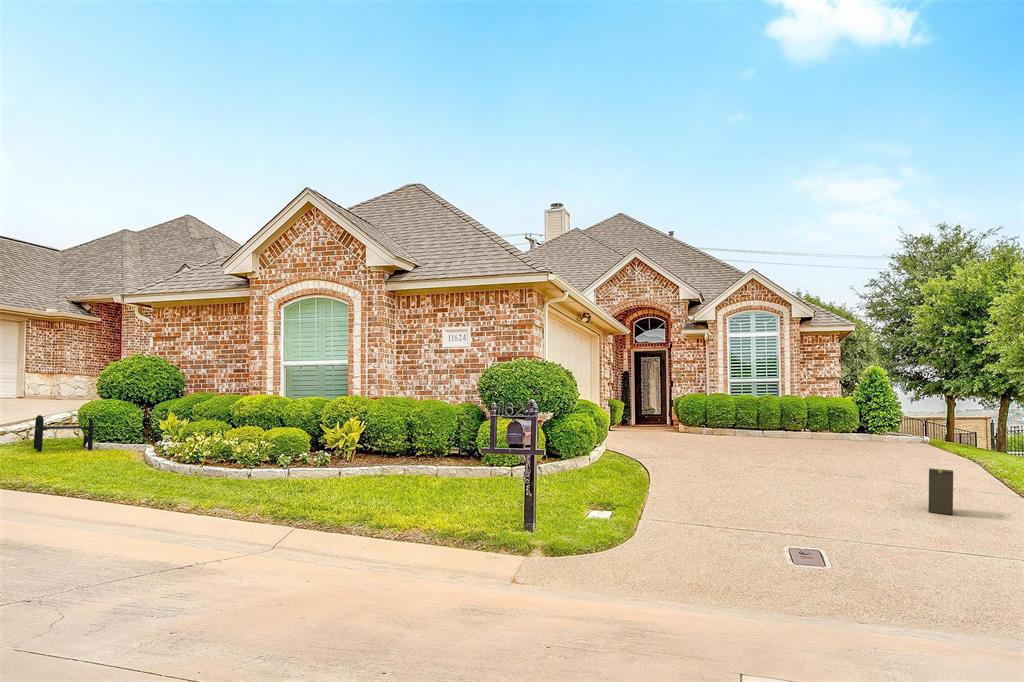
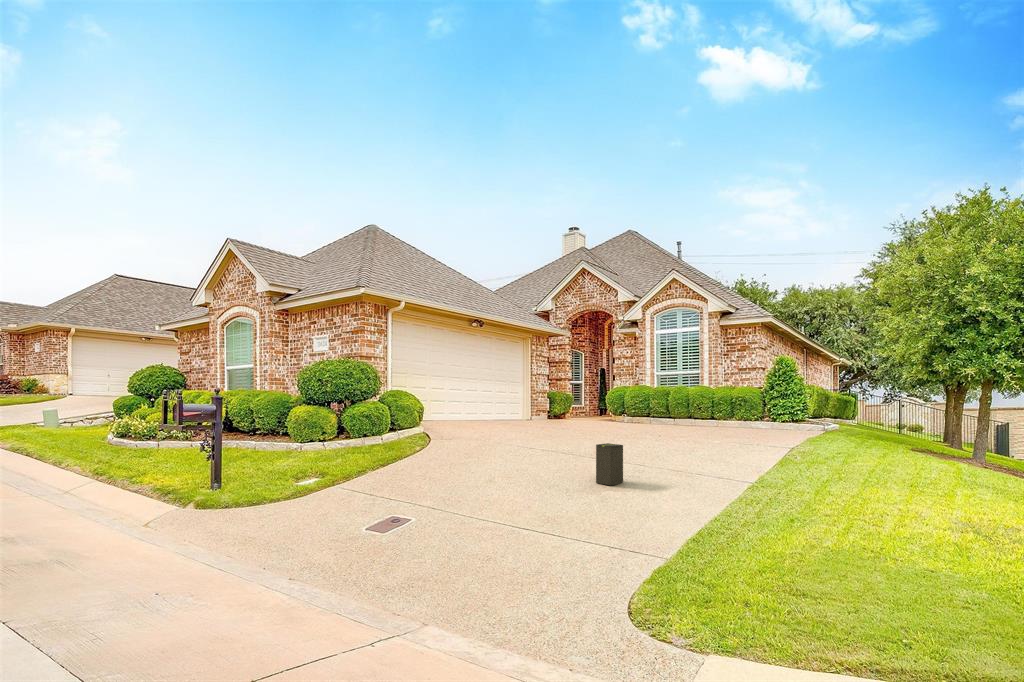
bench: present [33,415,94,452] -> none [64,409,108,434]

